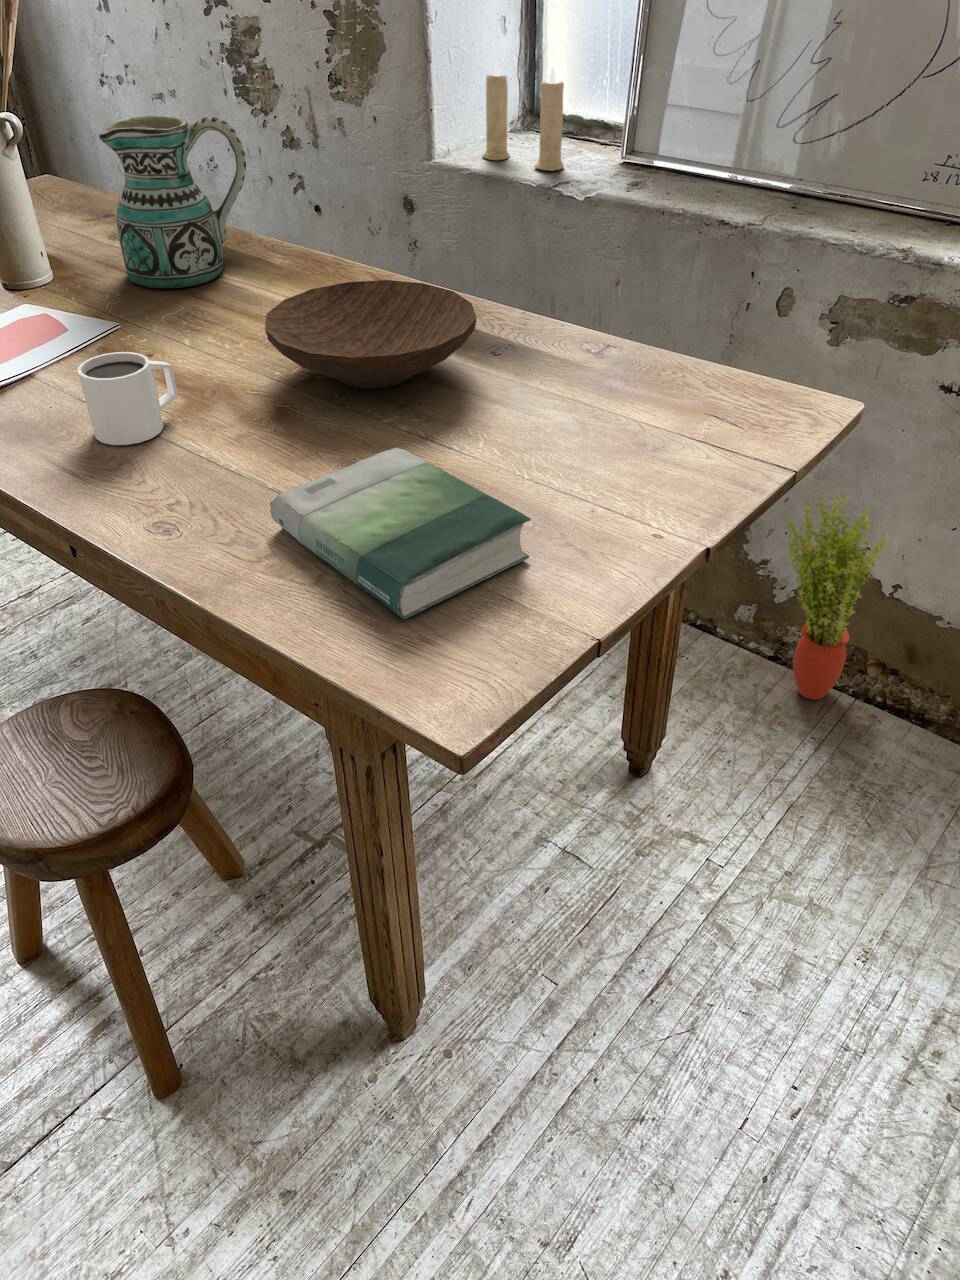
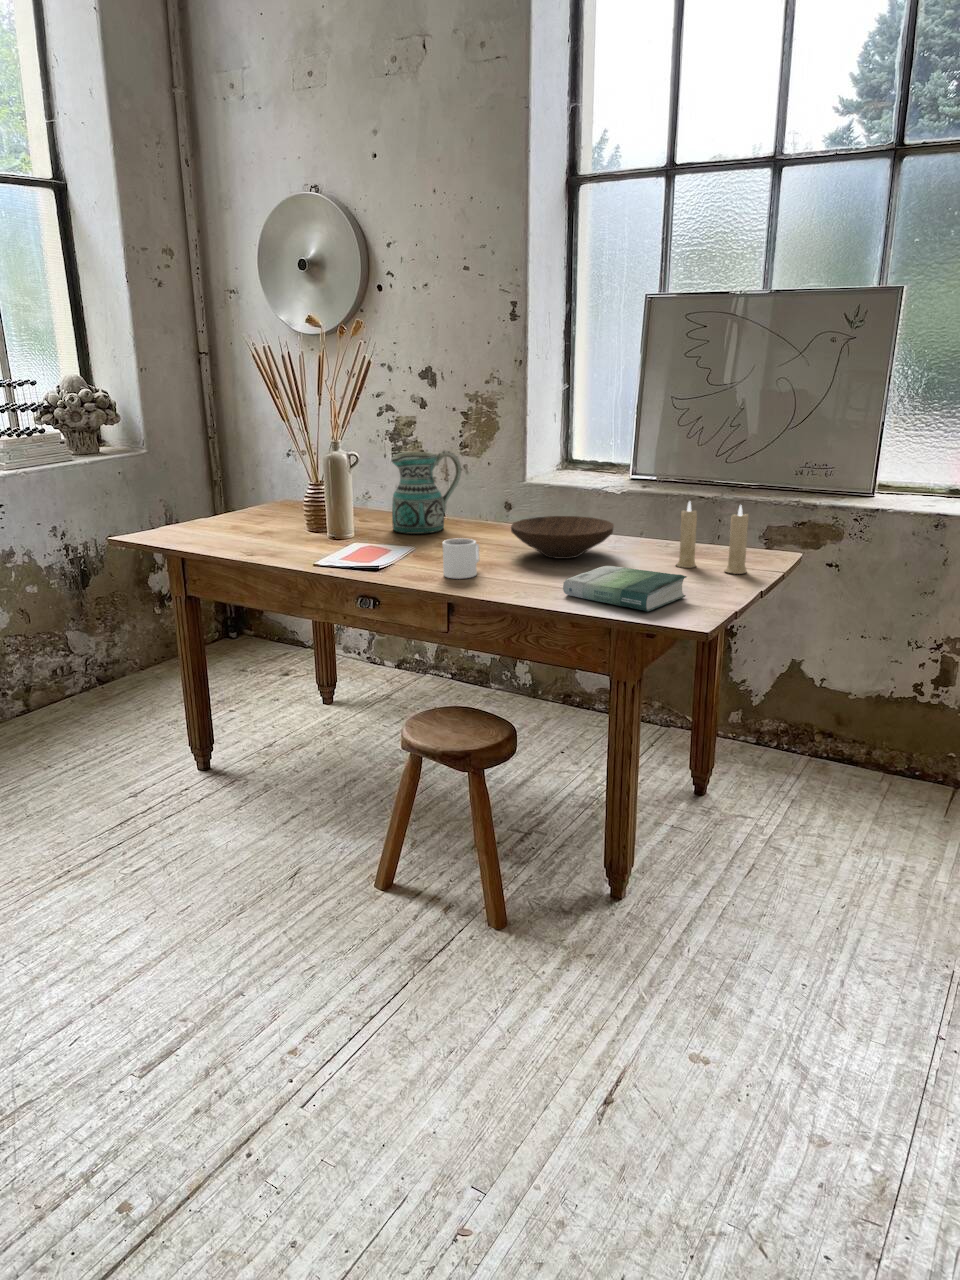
candle: present [483,60,564,171] -> present [676,502,748,574]
potted plant: present [787,494,887,700] -> none [756,626,816,757]

